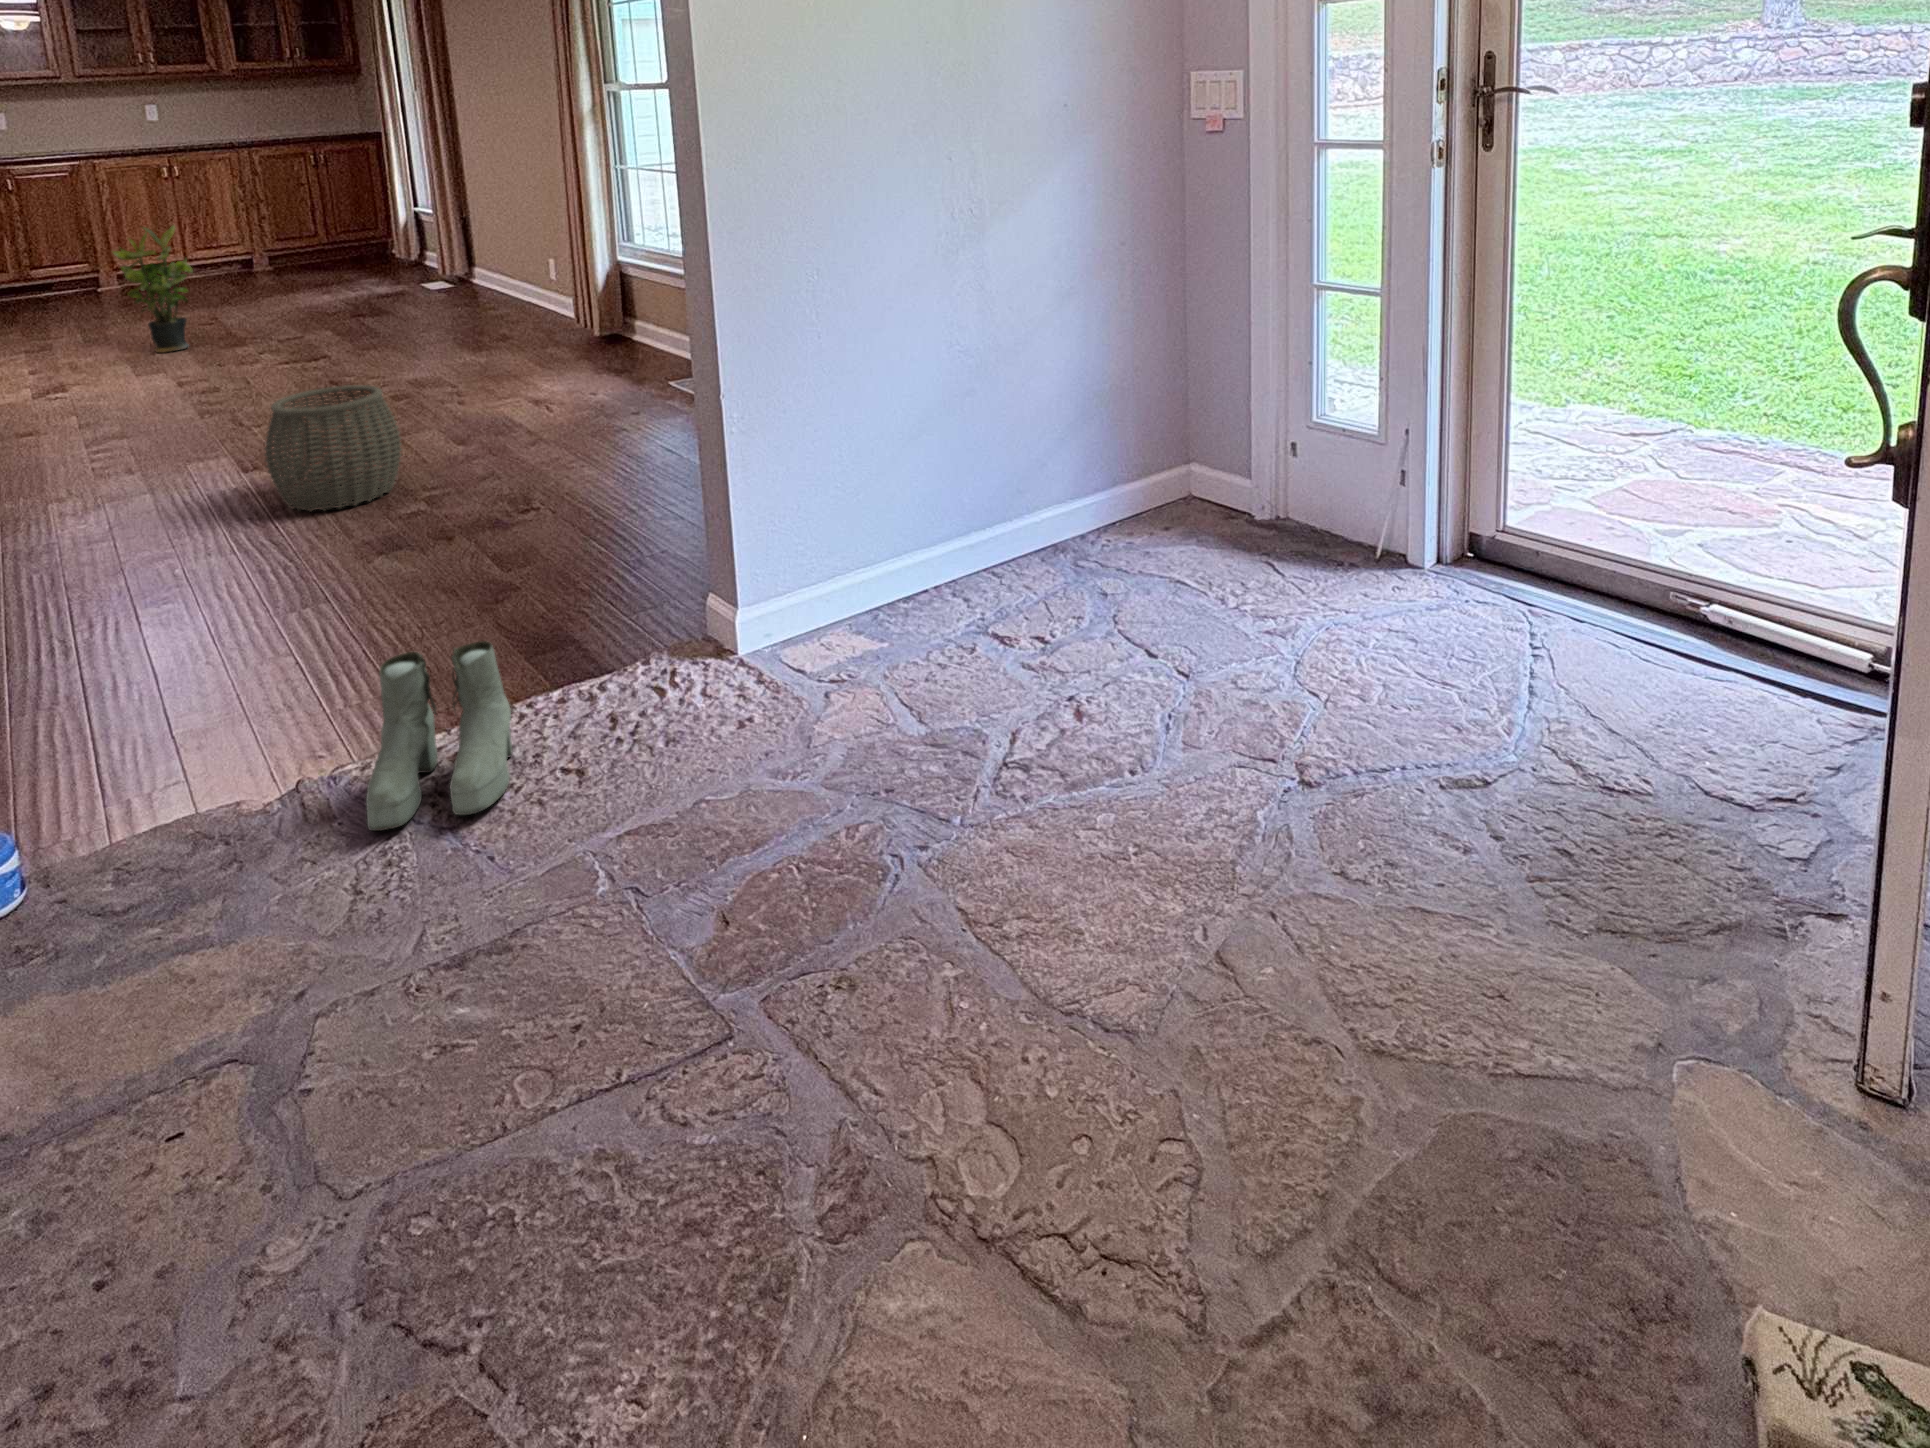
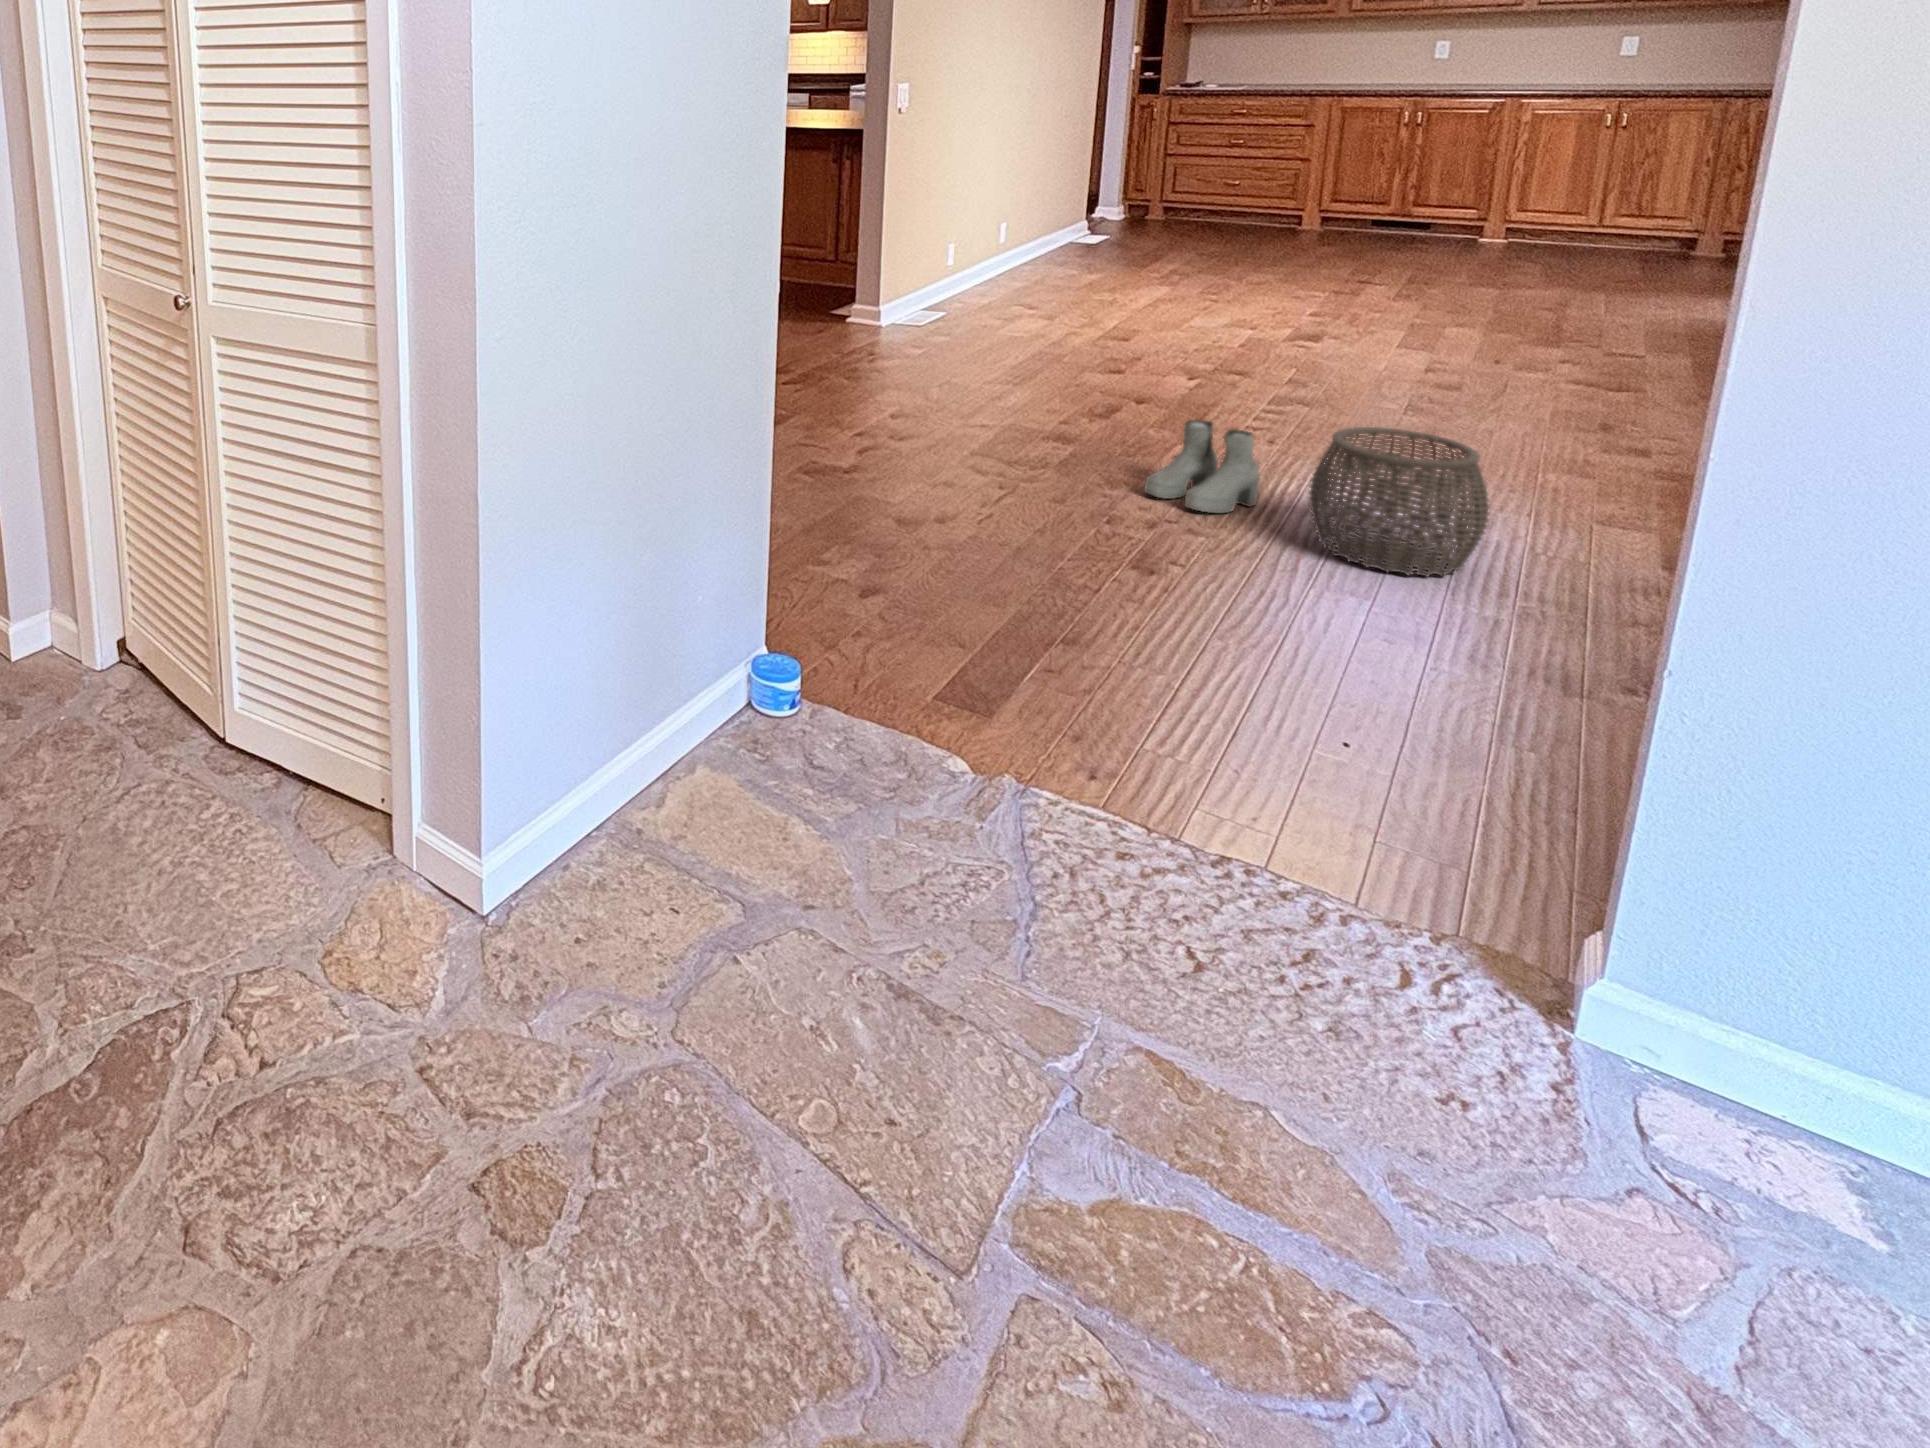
potted plant: present [113,226,193,353] -> none [1410,190,1502,330]
boots: present [366,641,512,831] -> present [1144,420,1260,514]

